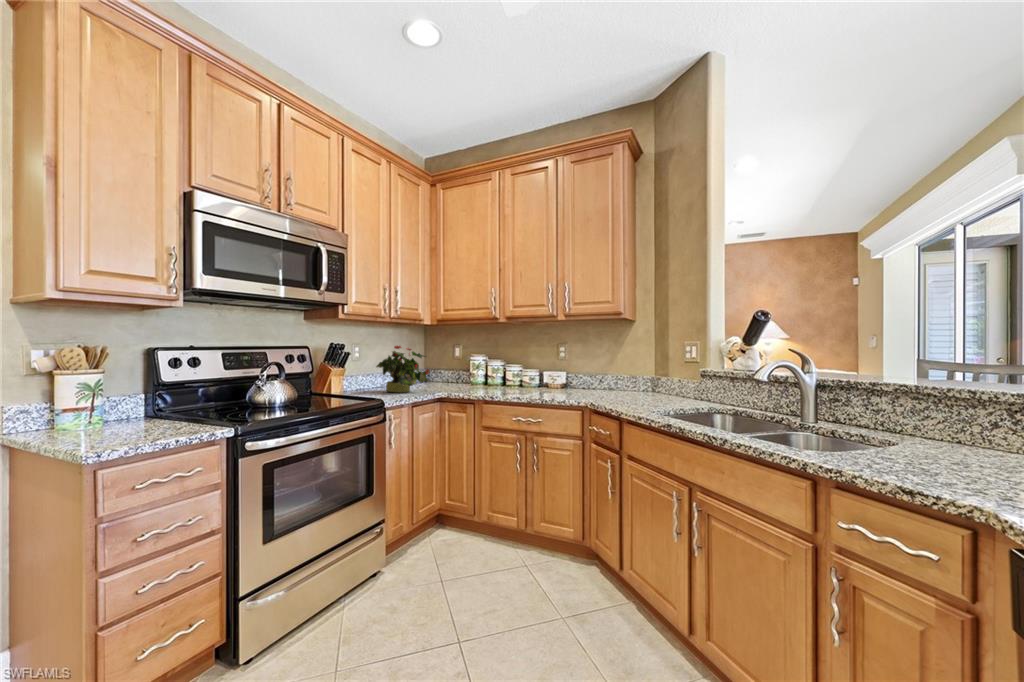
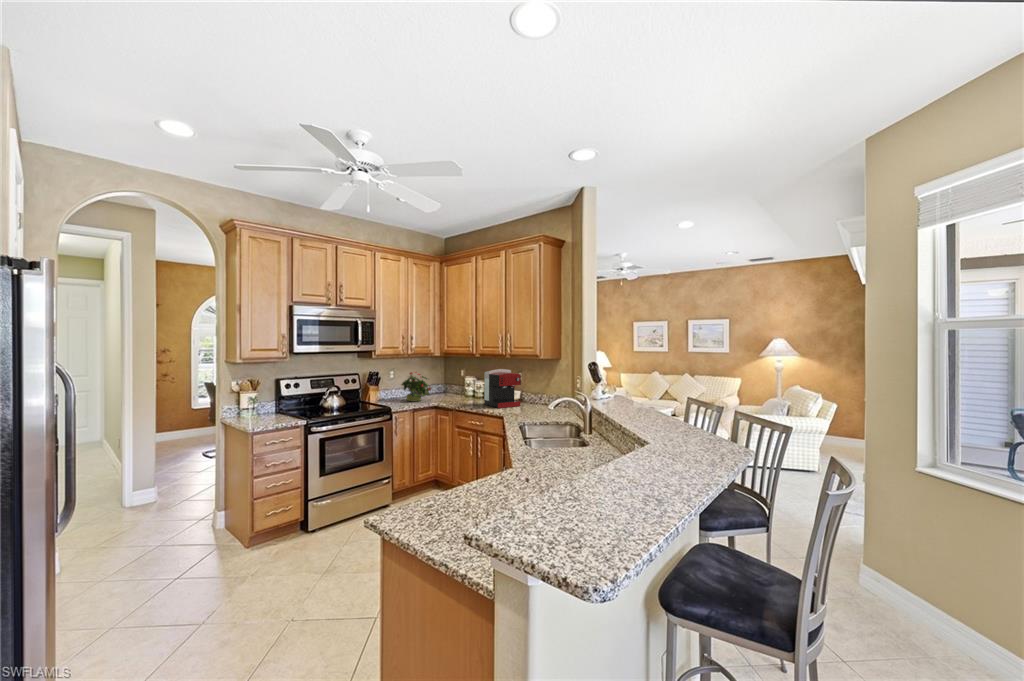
coffee maker: none [521,338,579,396] -> present [484,369,521,408]

